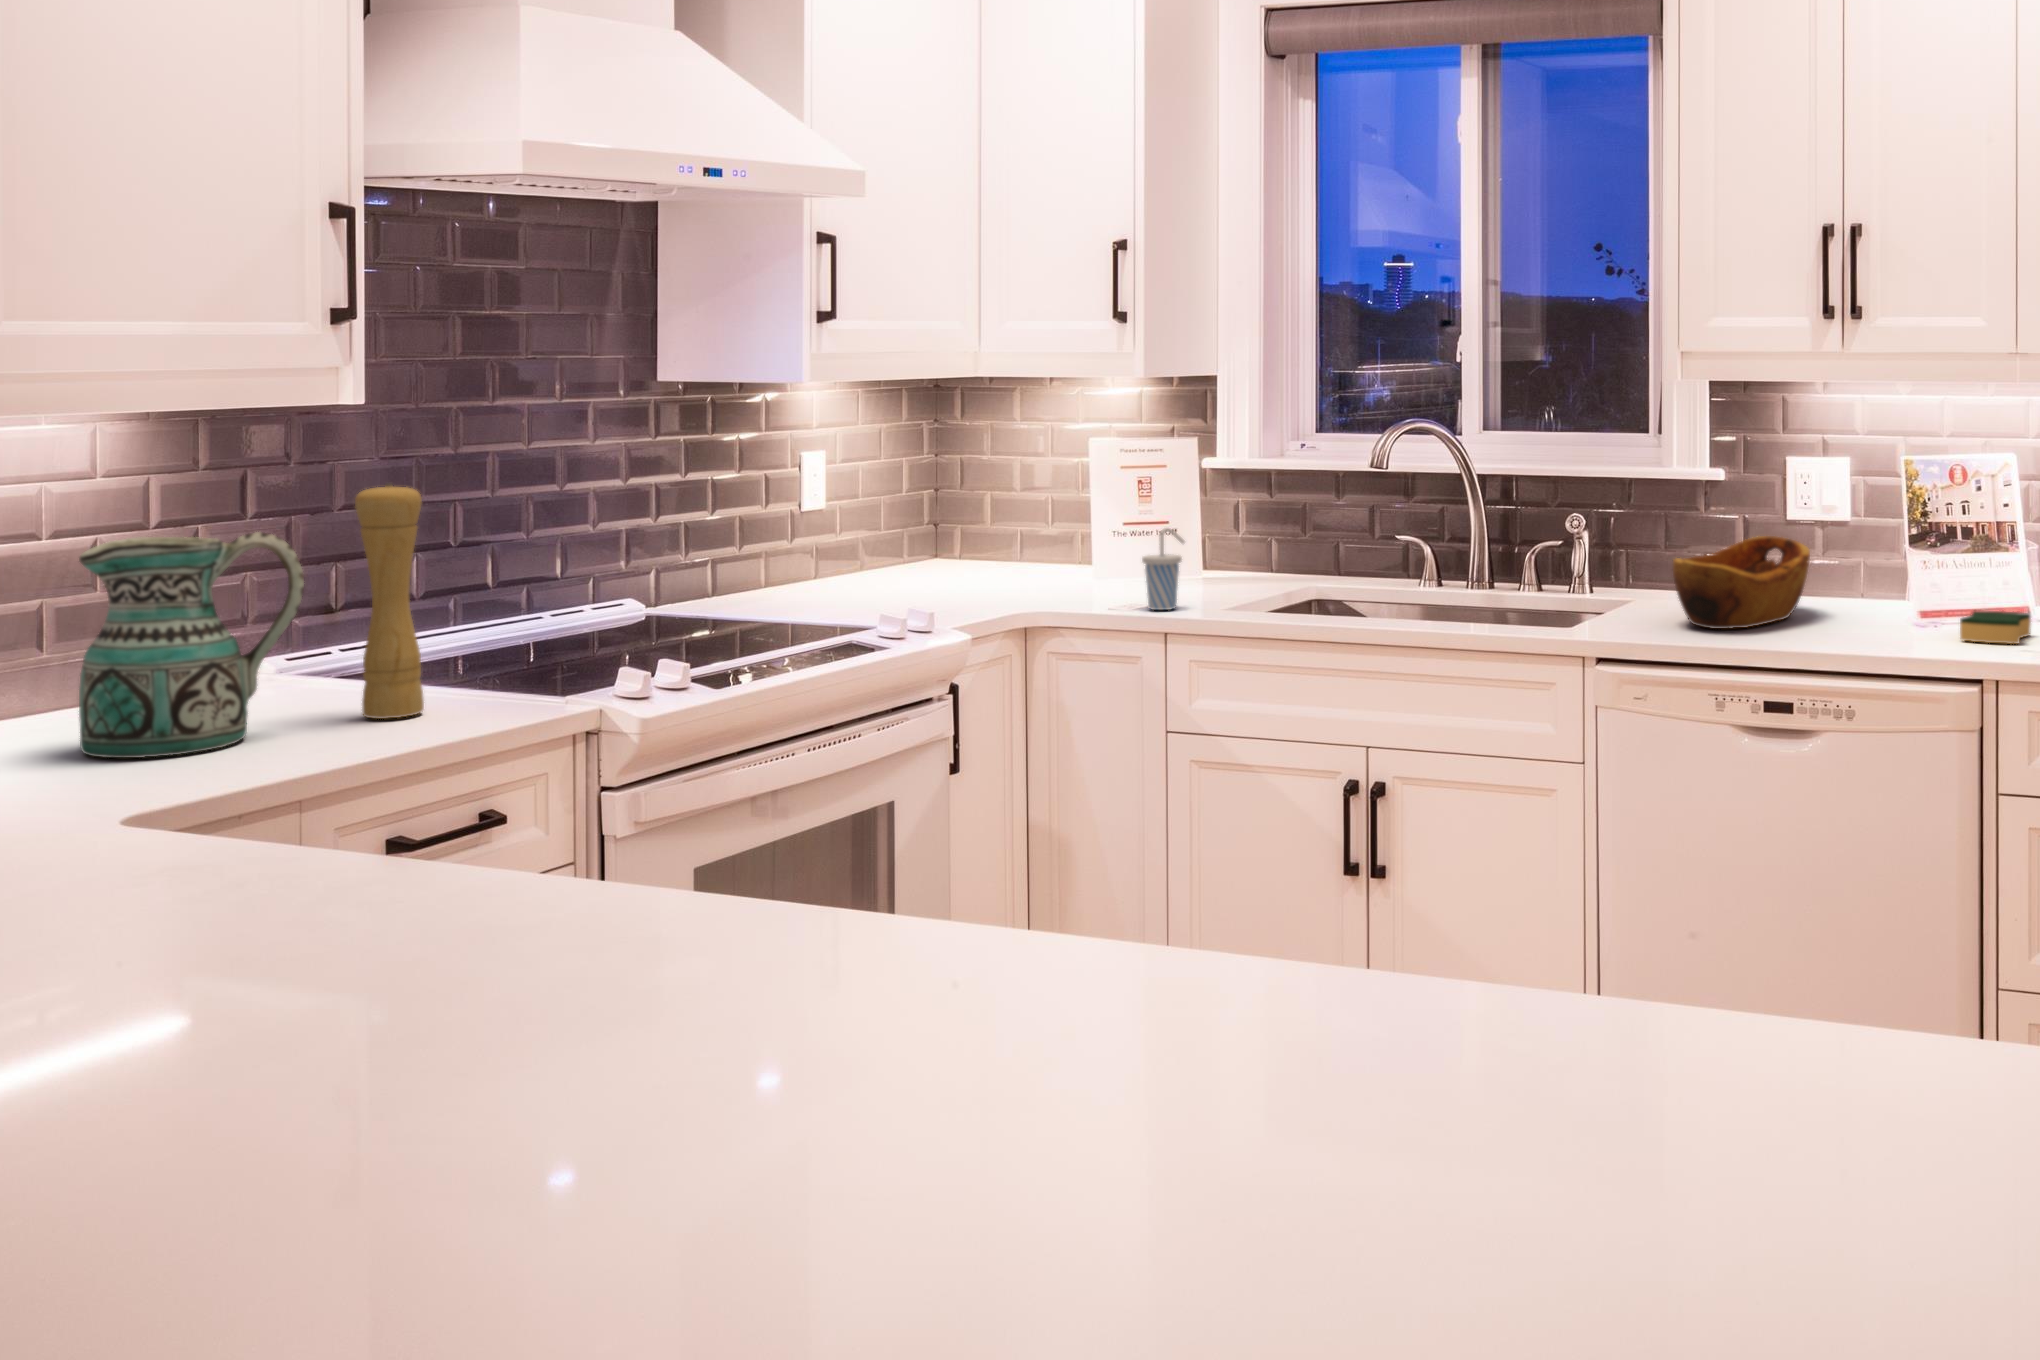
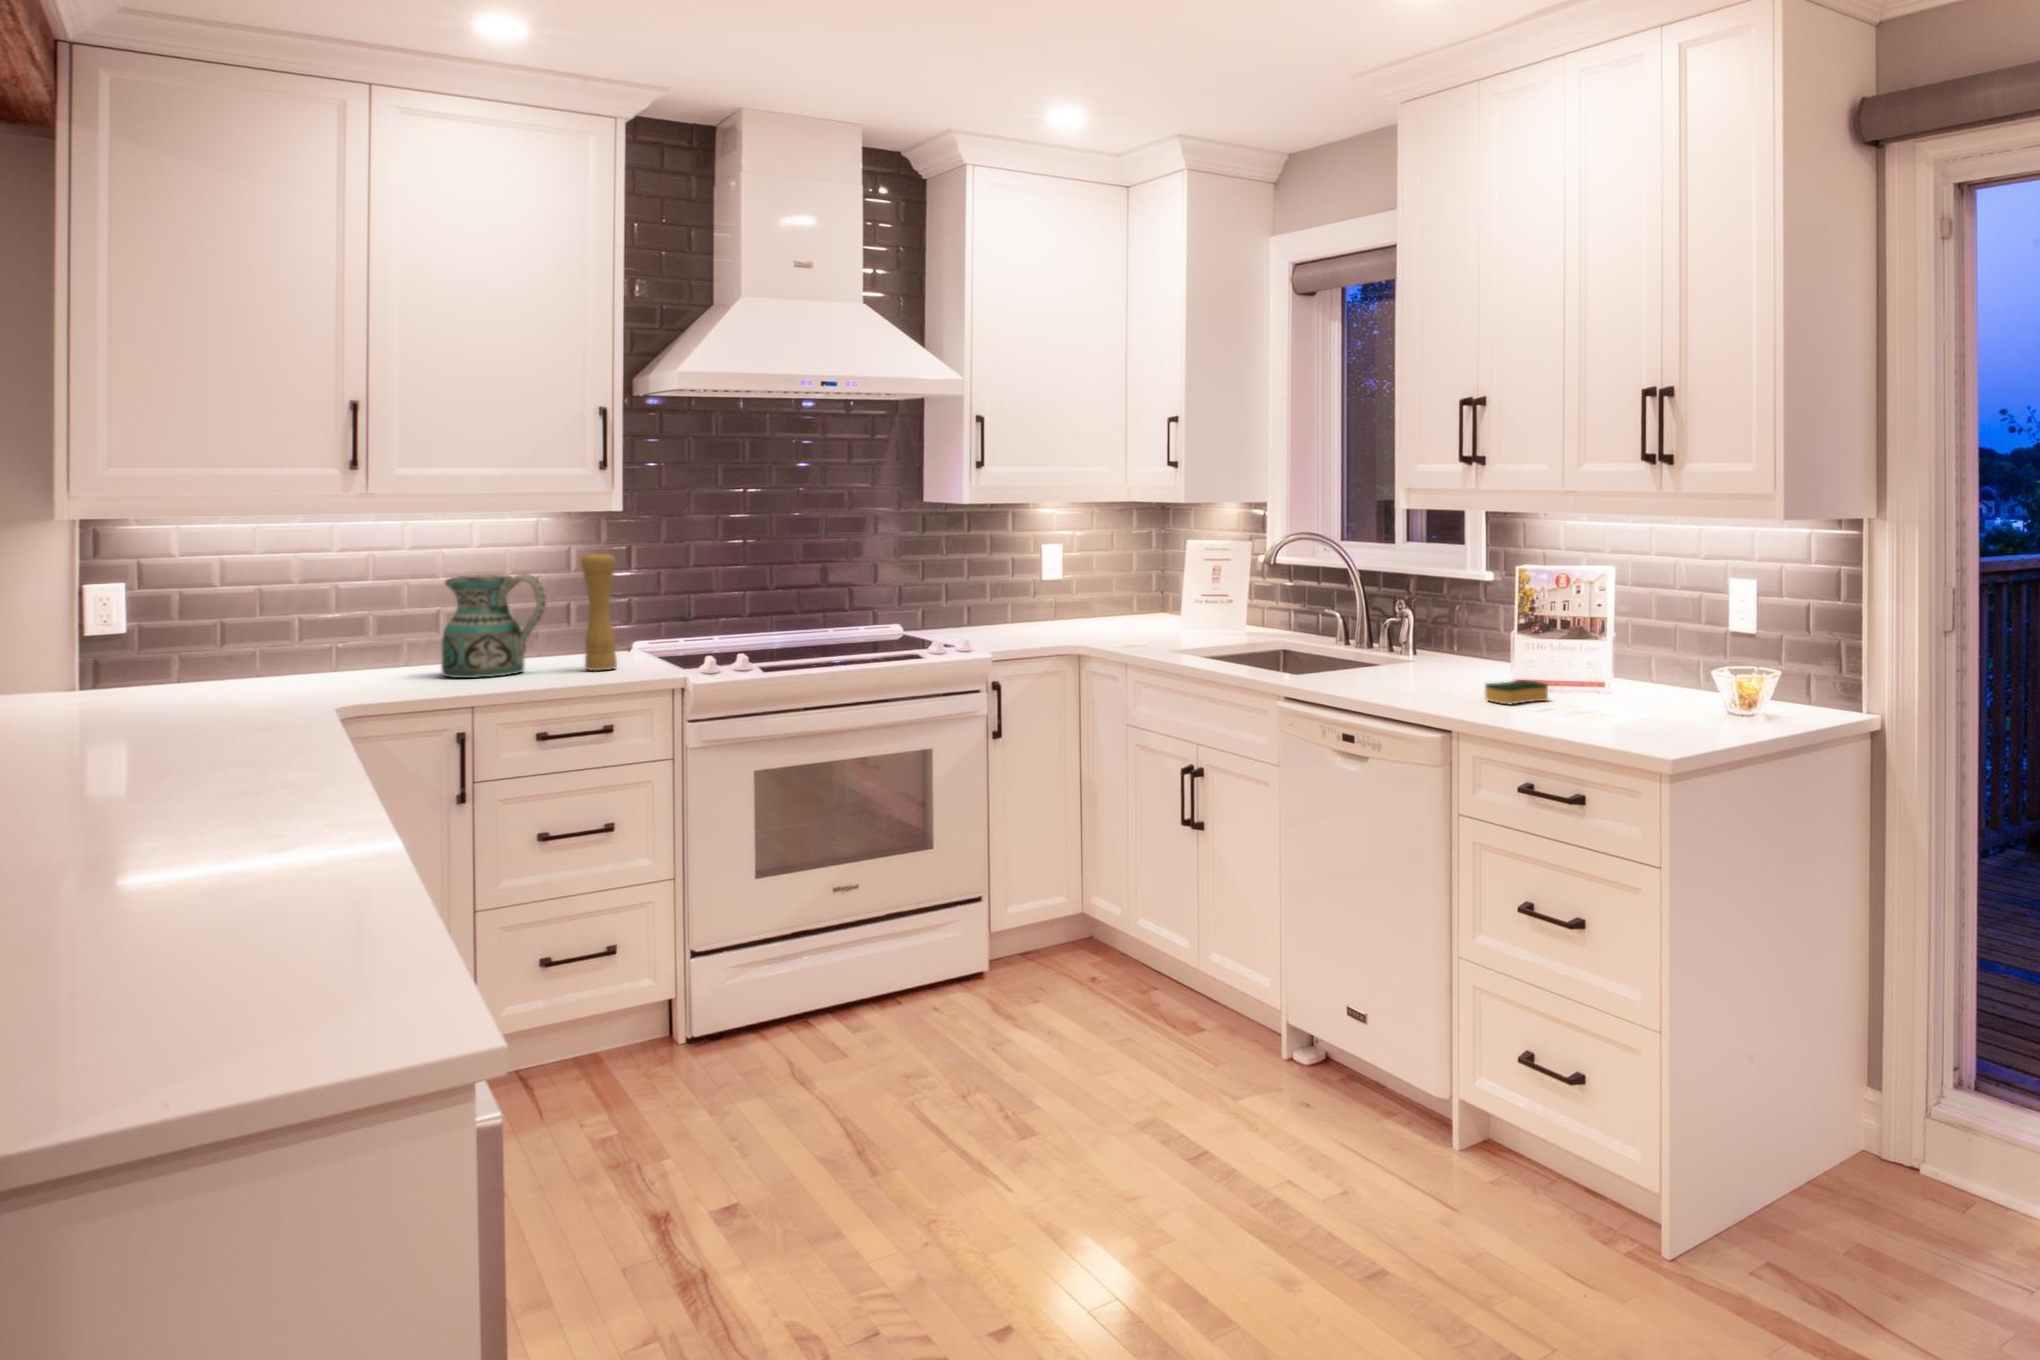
cup: present [1142,528,1185,610] -> none [1137,598,1164,649]
wooden bowl: present [1673,536,1810,629] -> none [1353,621,1484,682]

